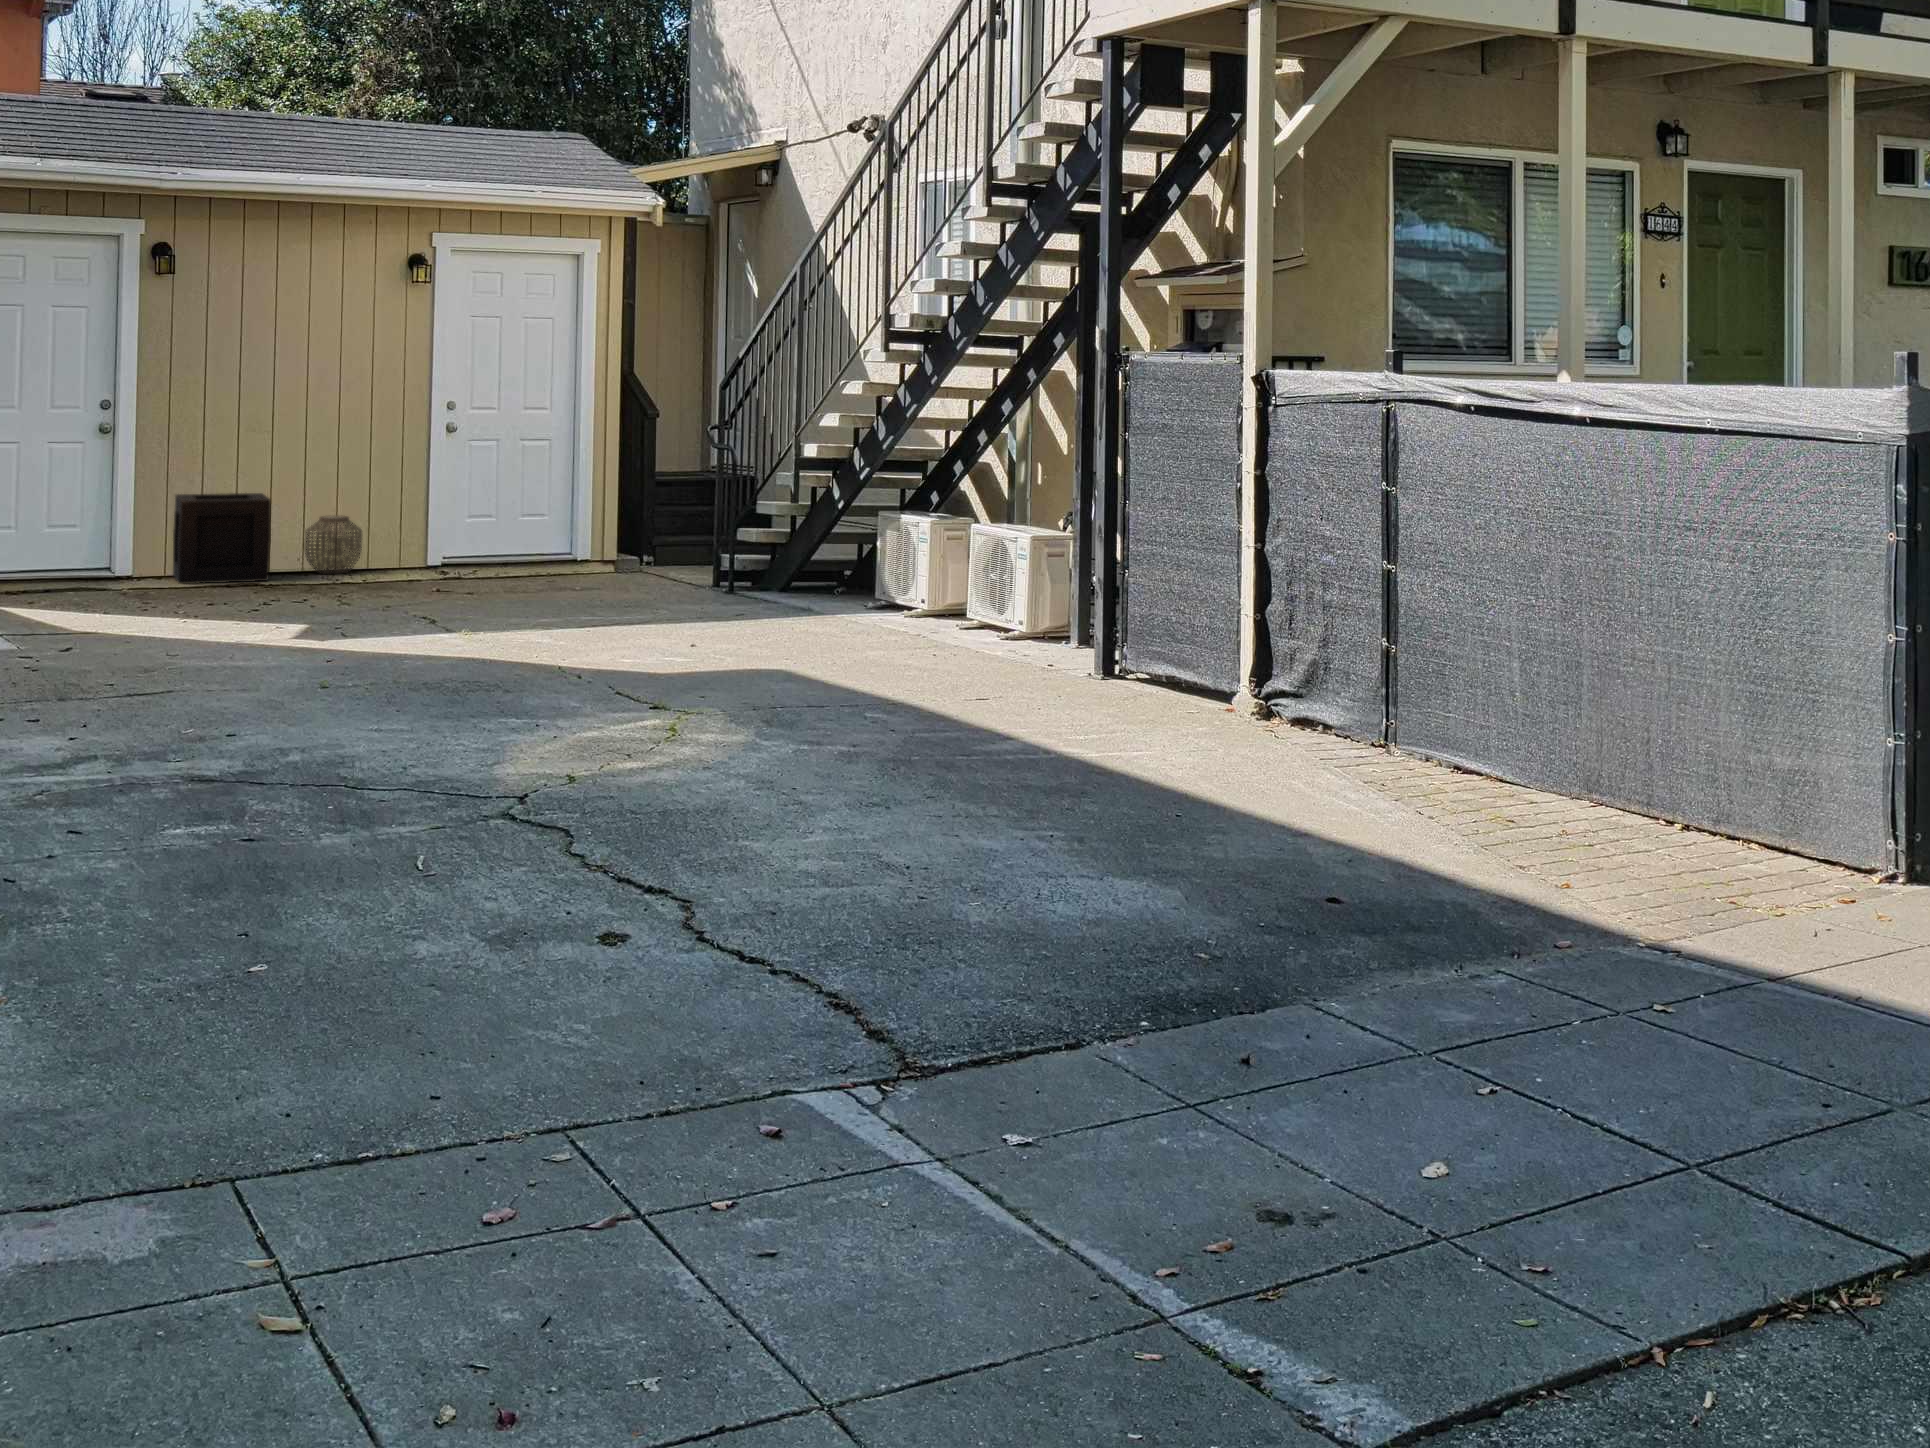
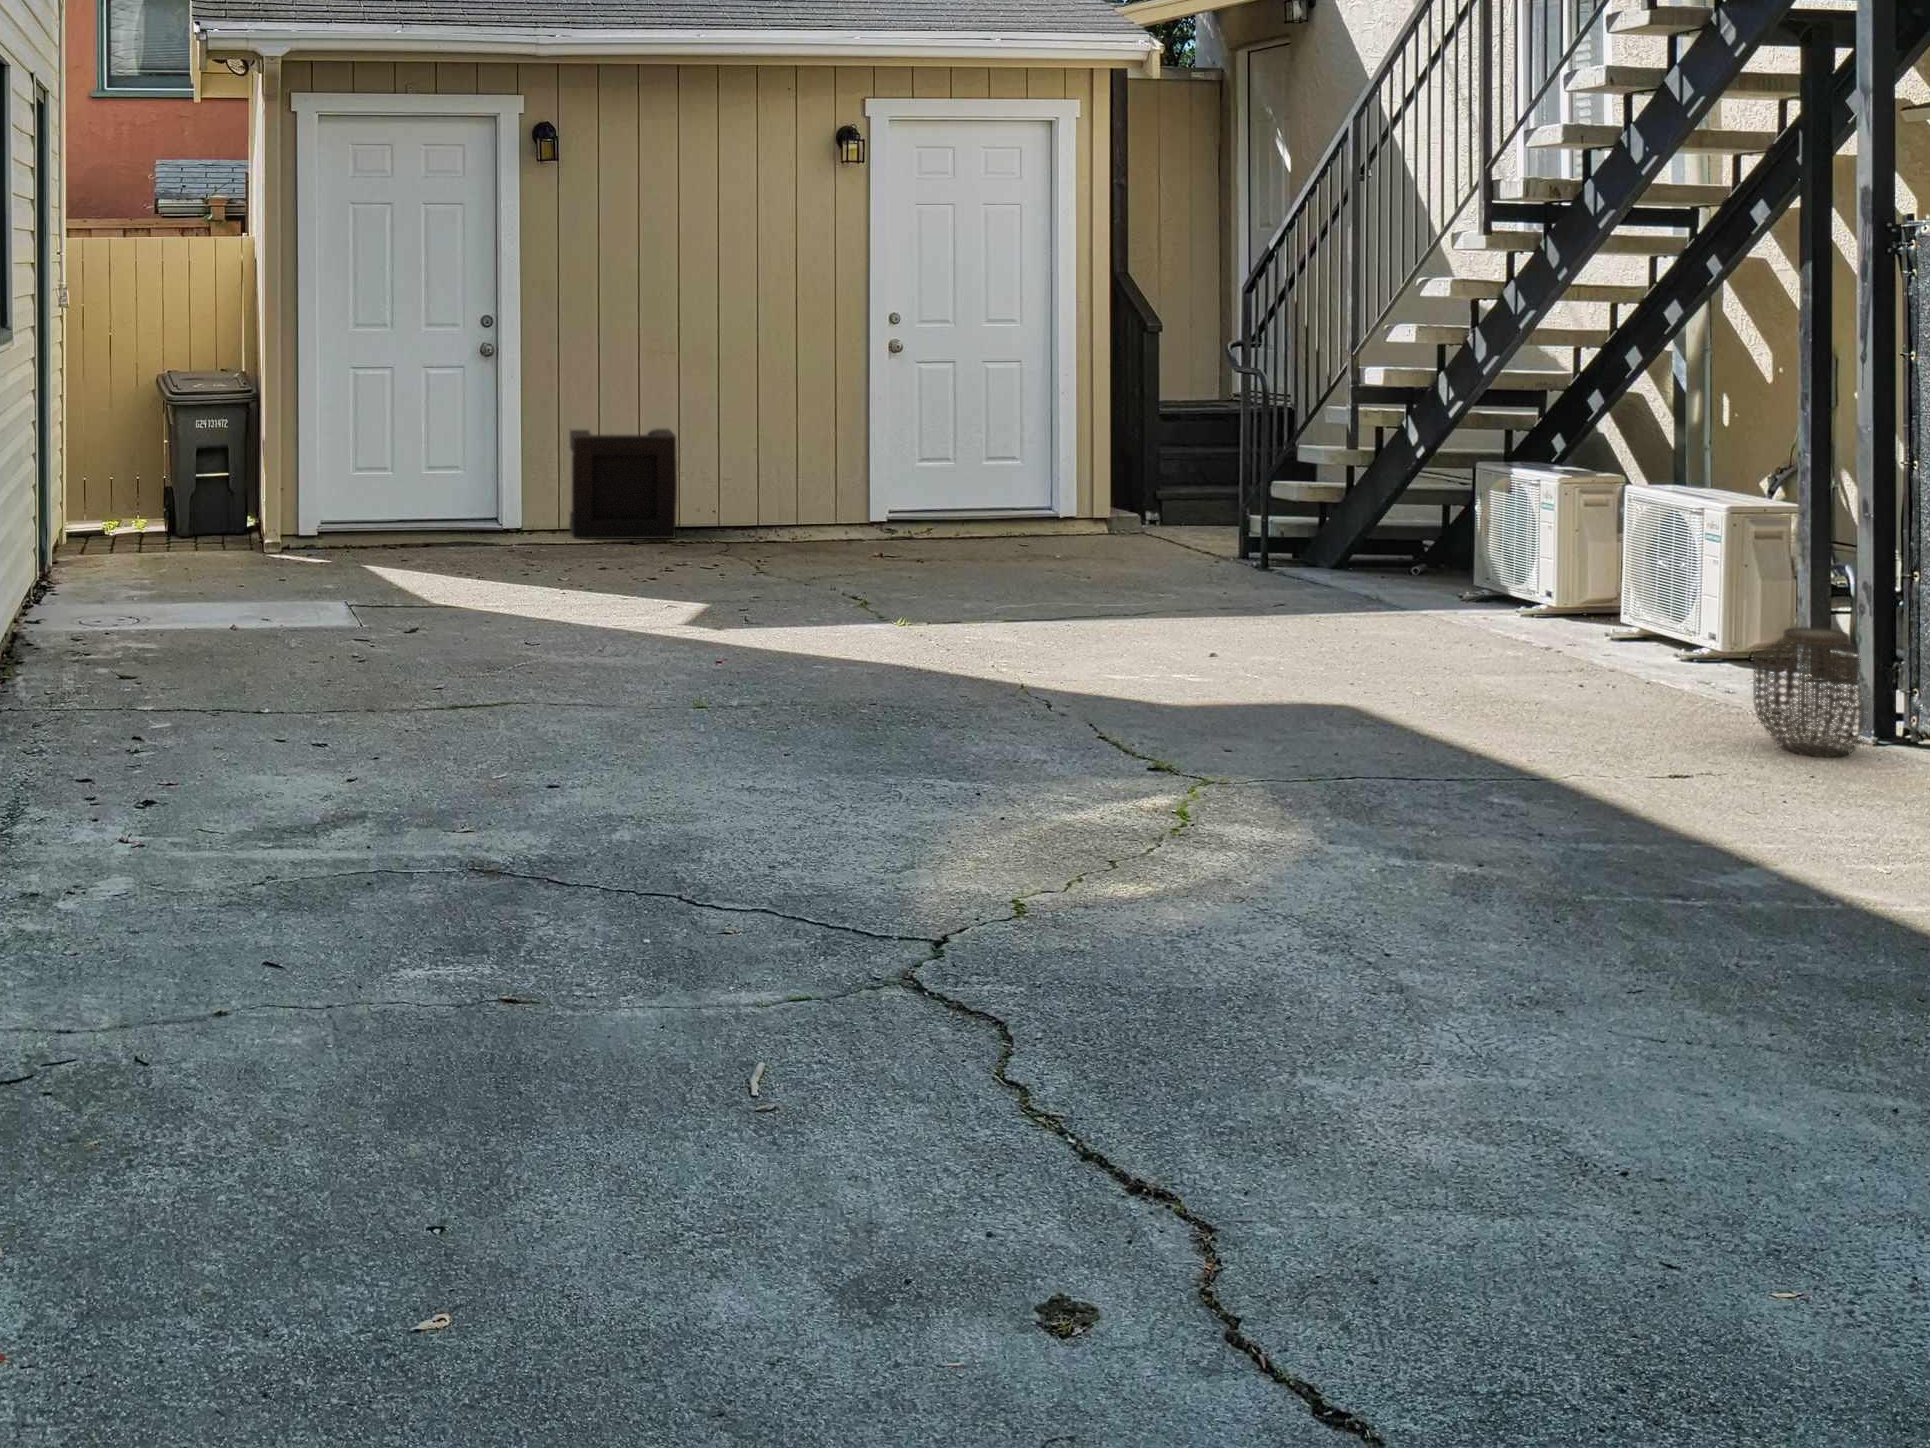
woven basket: present [305,515,362,574] -> present [1753,627,1866,757]

